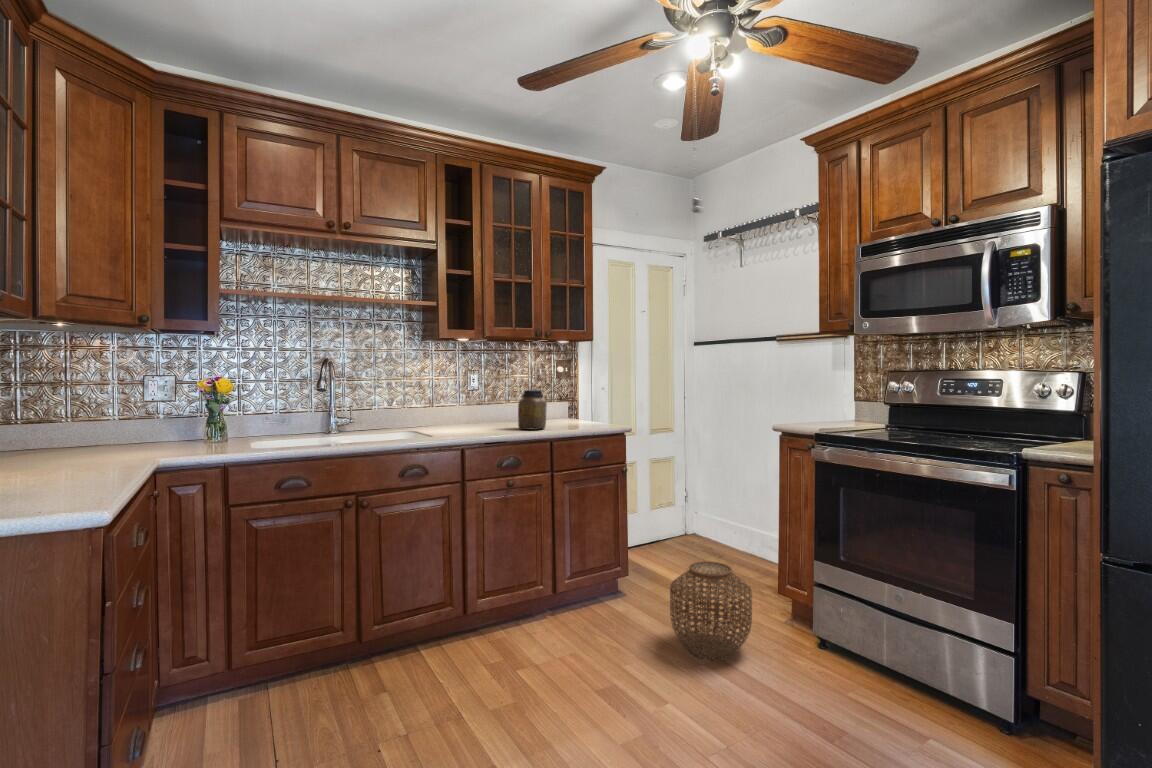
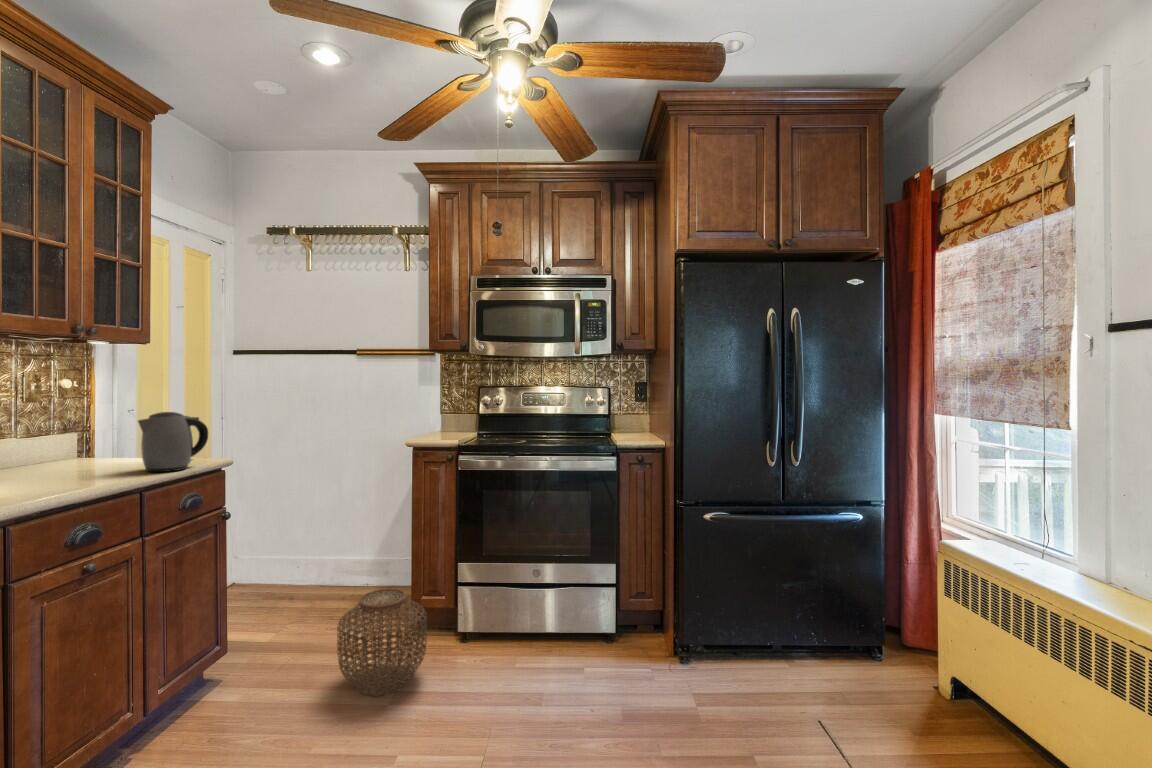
kettle: none [562,387,606,430] -> present [138,412,208,472]
jar: present [518,390,547,430] -> none [57,419,107,484]

